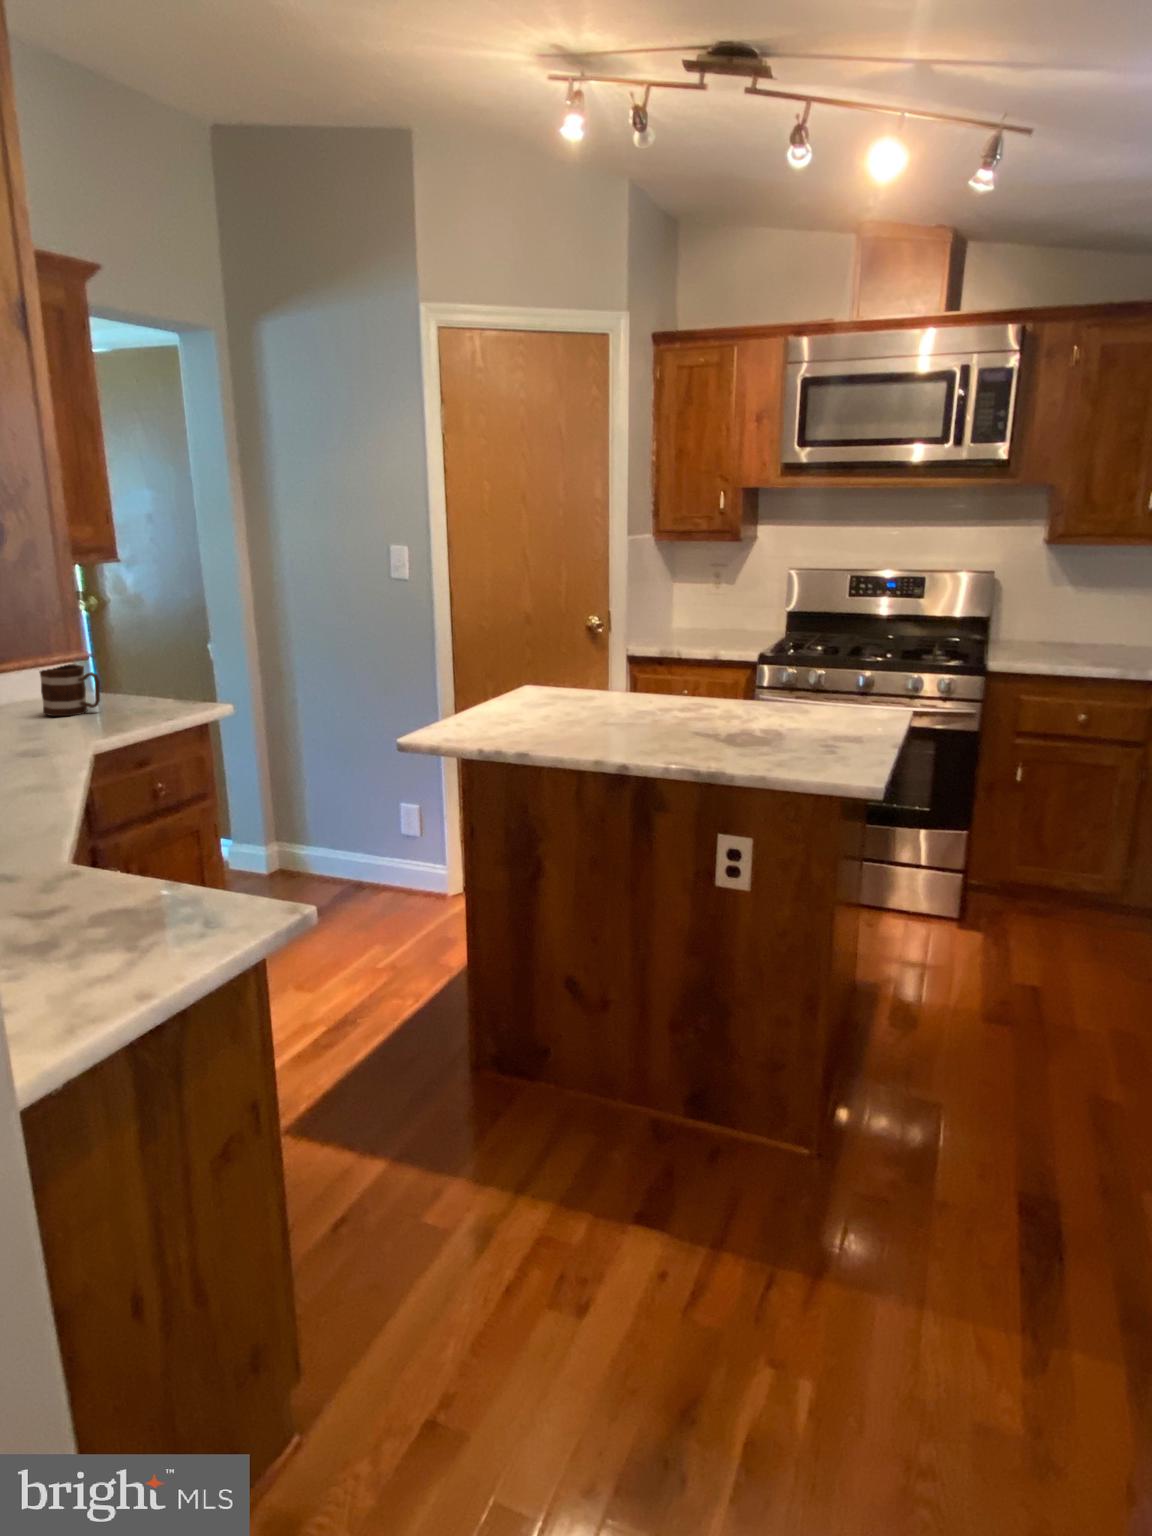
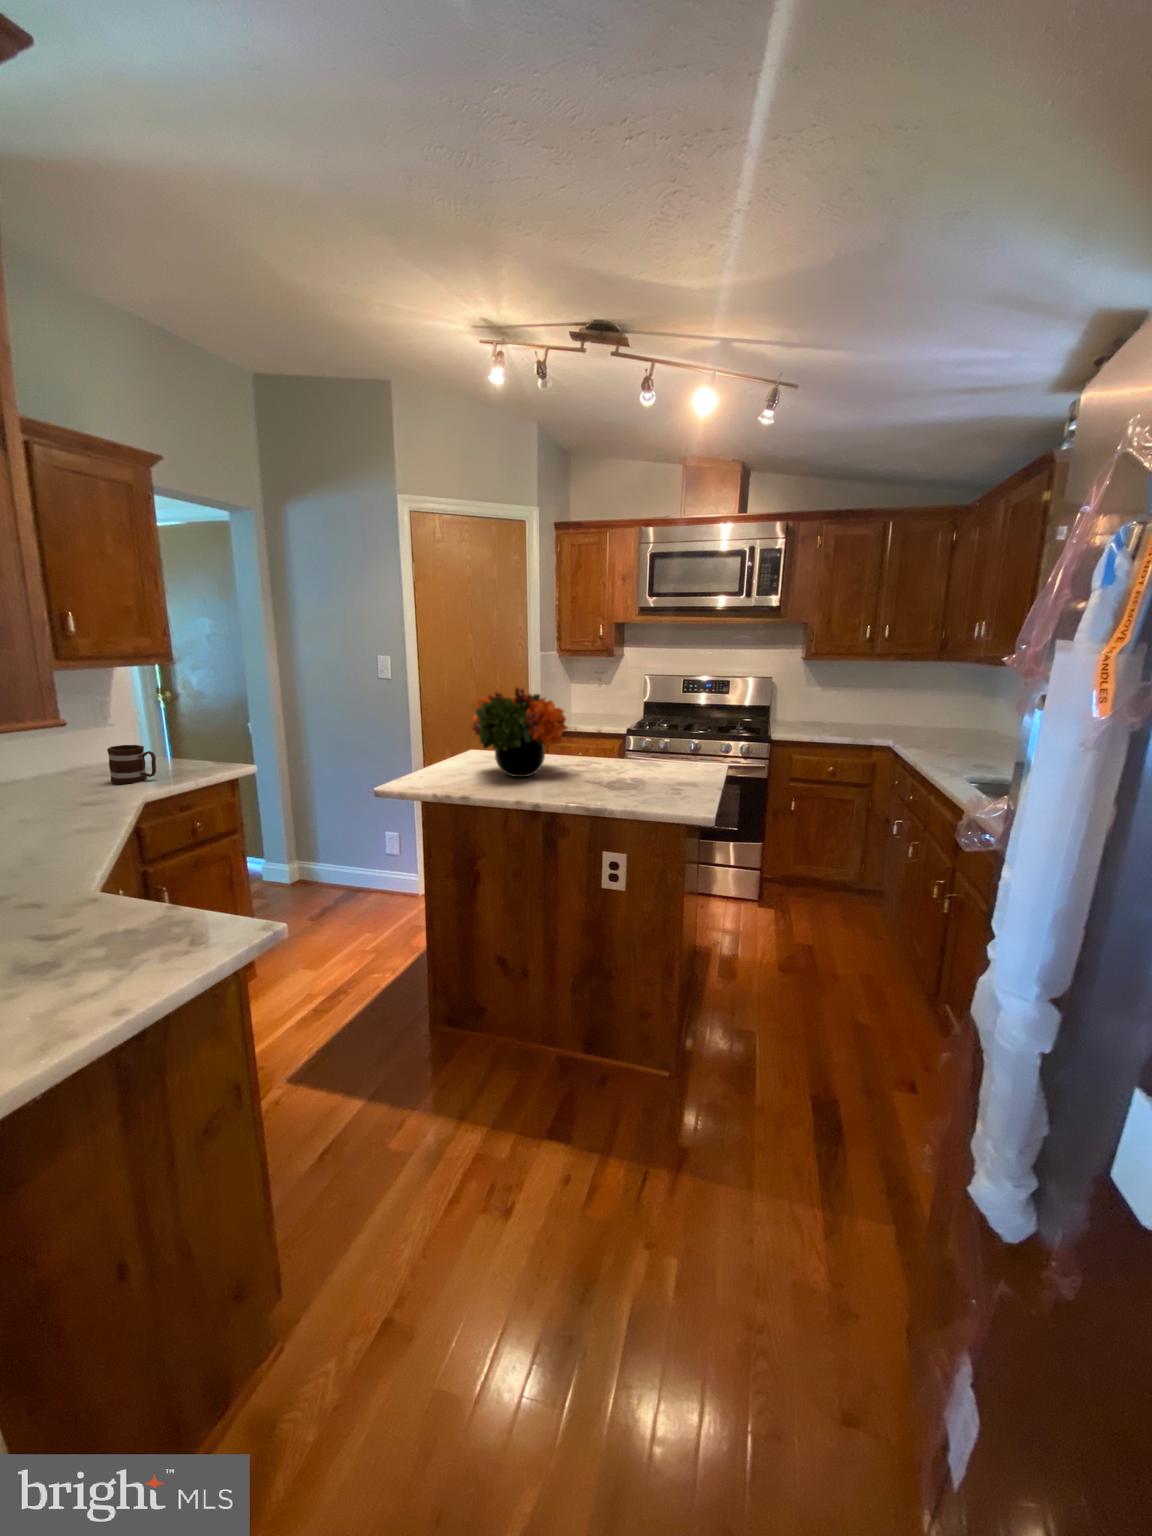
flower arrangement: none [526,582,669,713] -> present [471,687,568,777]

